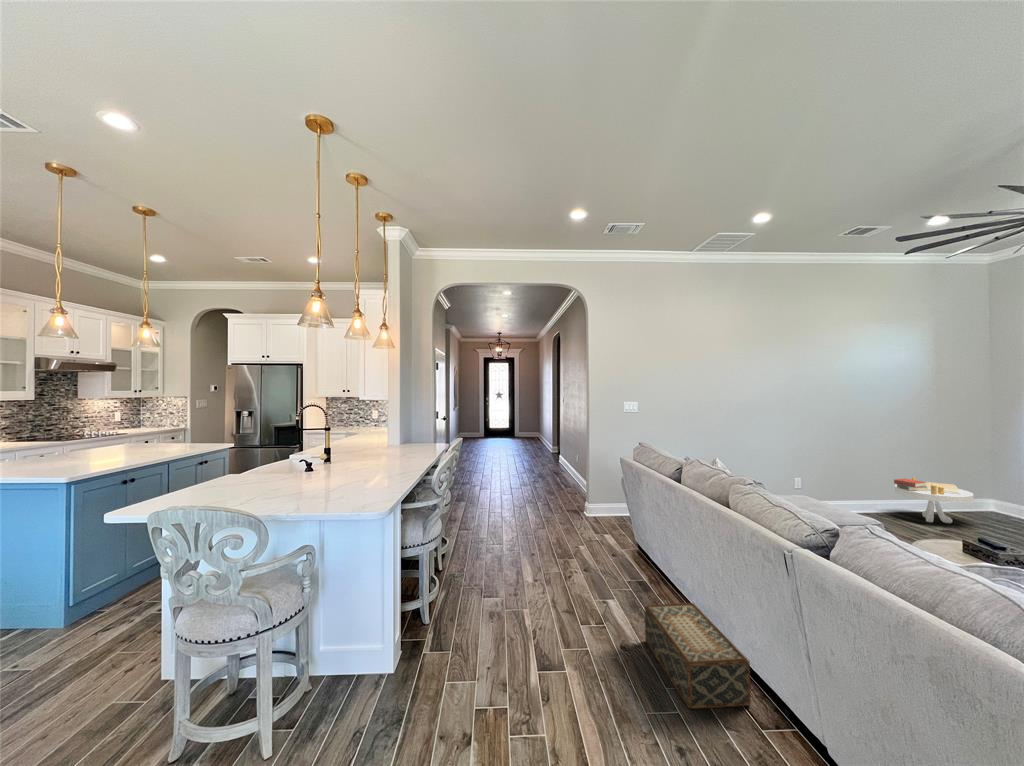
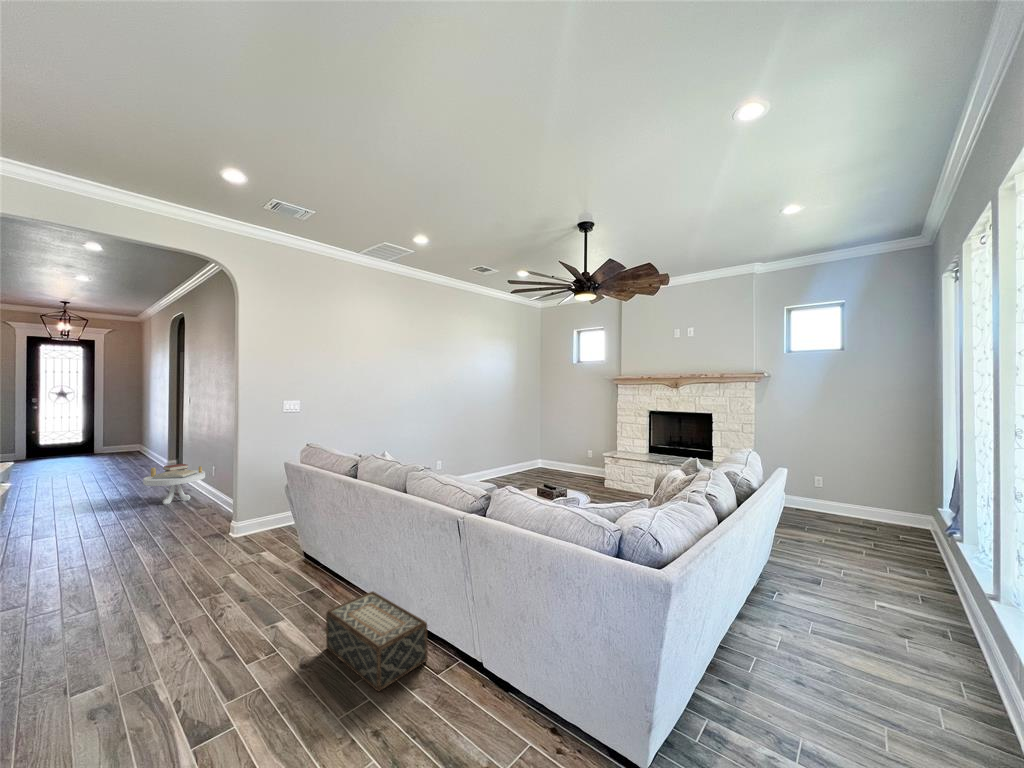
side table: present [894,477,974,523] -> present [143,464,205,505]

